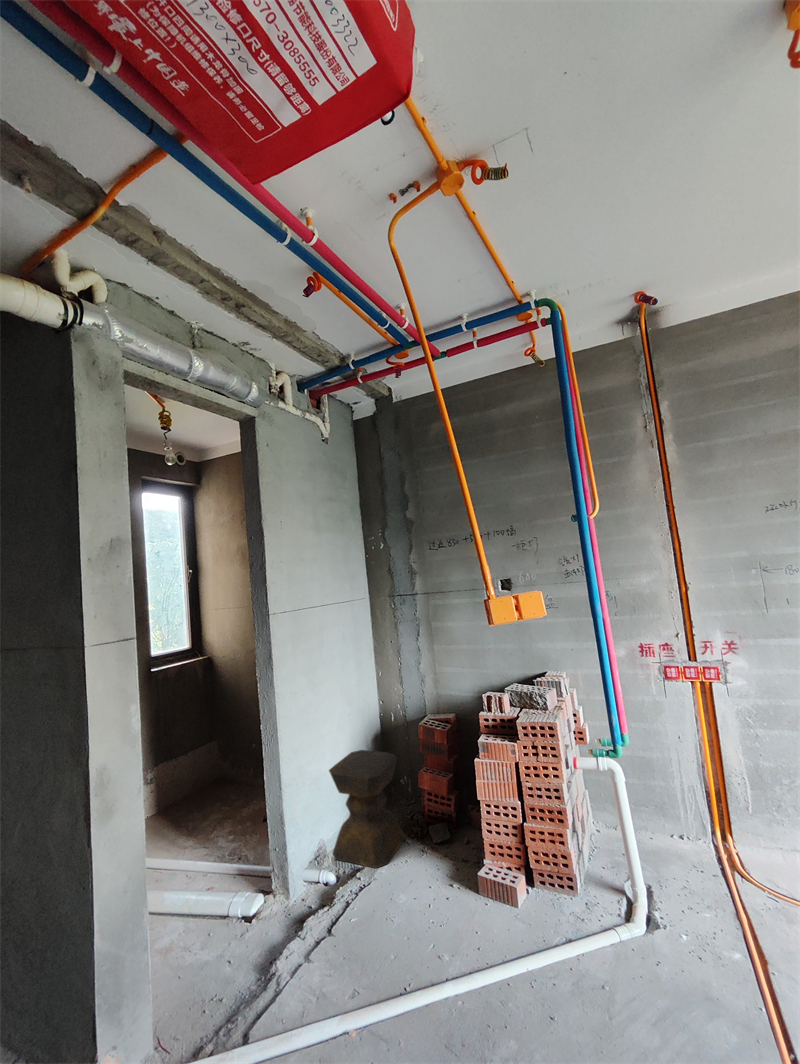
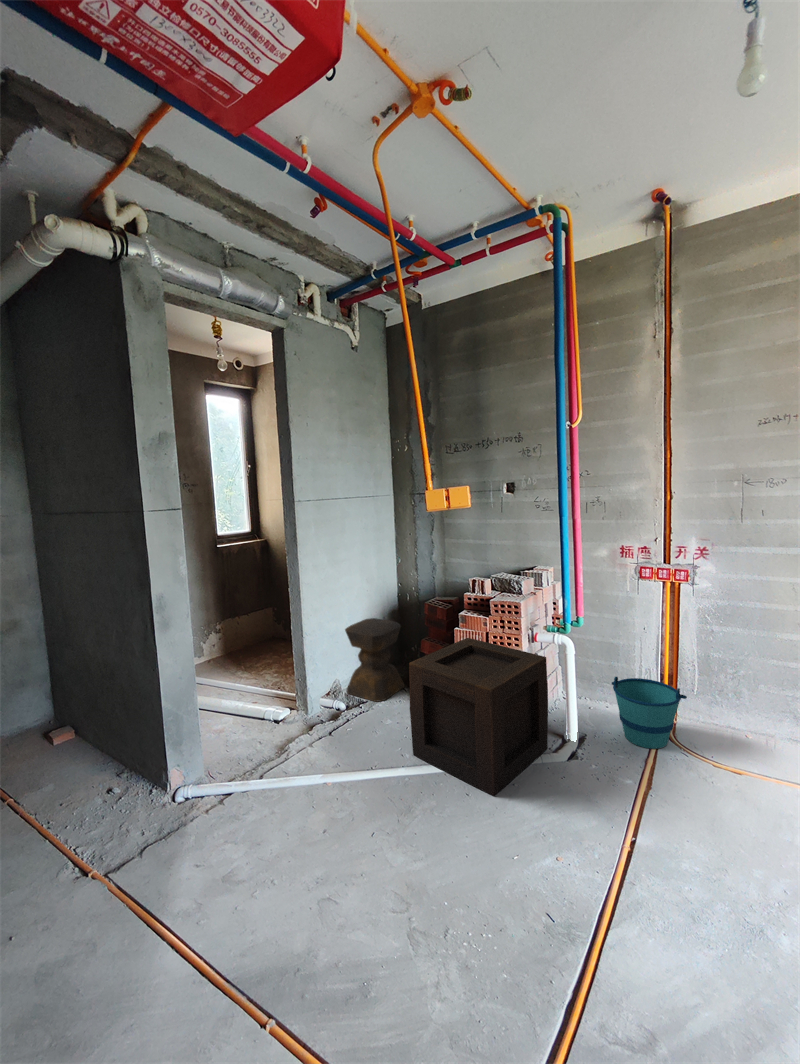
wooden crate: none [440,771,616,1017] -> present [409,638,548,796]
bucket: none [662,800,755,895] -> present [612,677,687,749]

